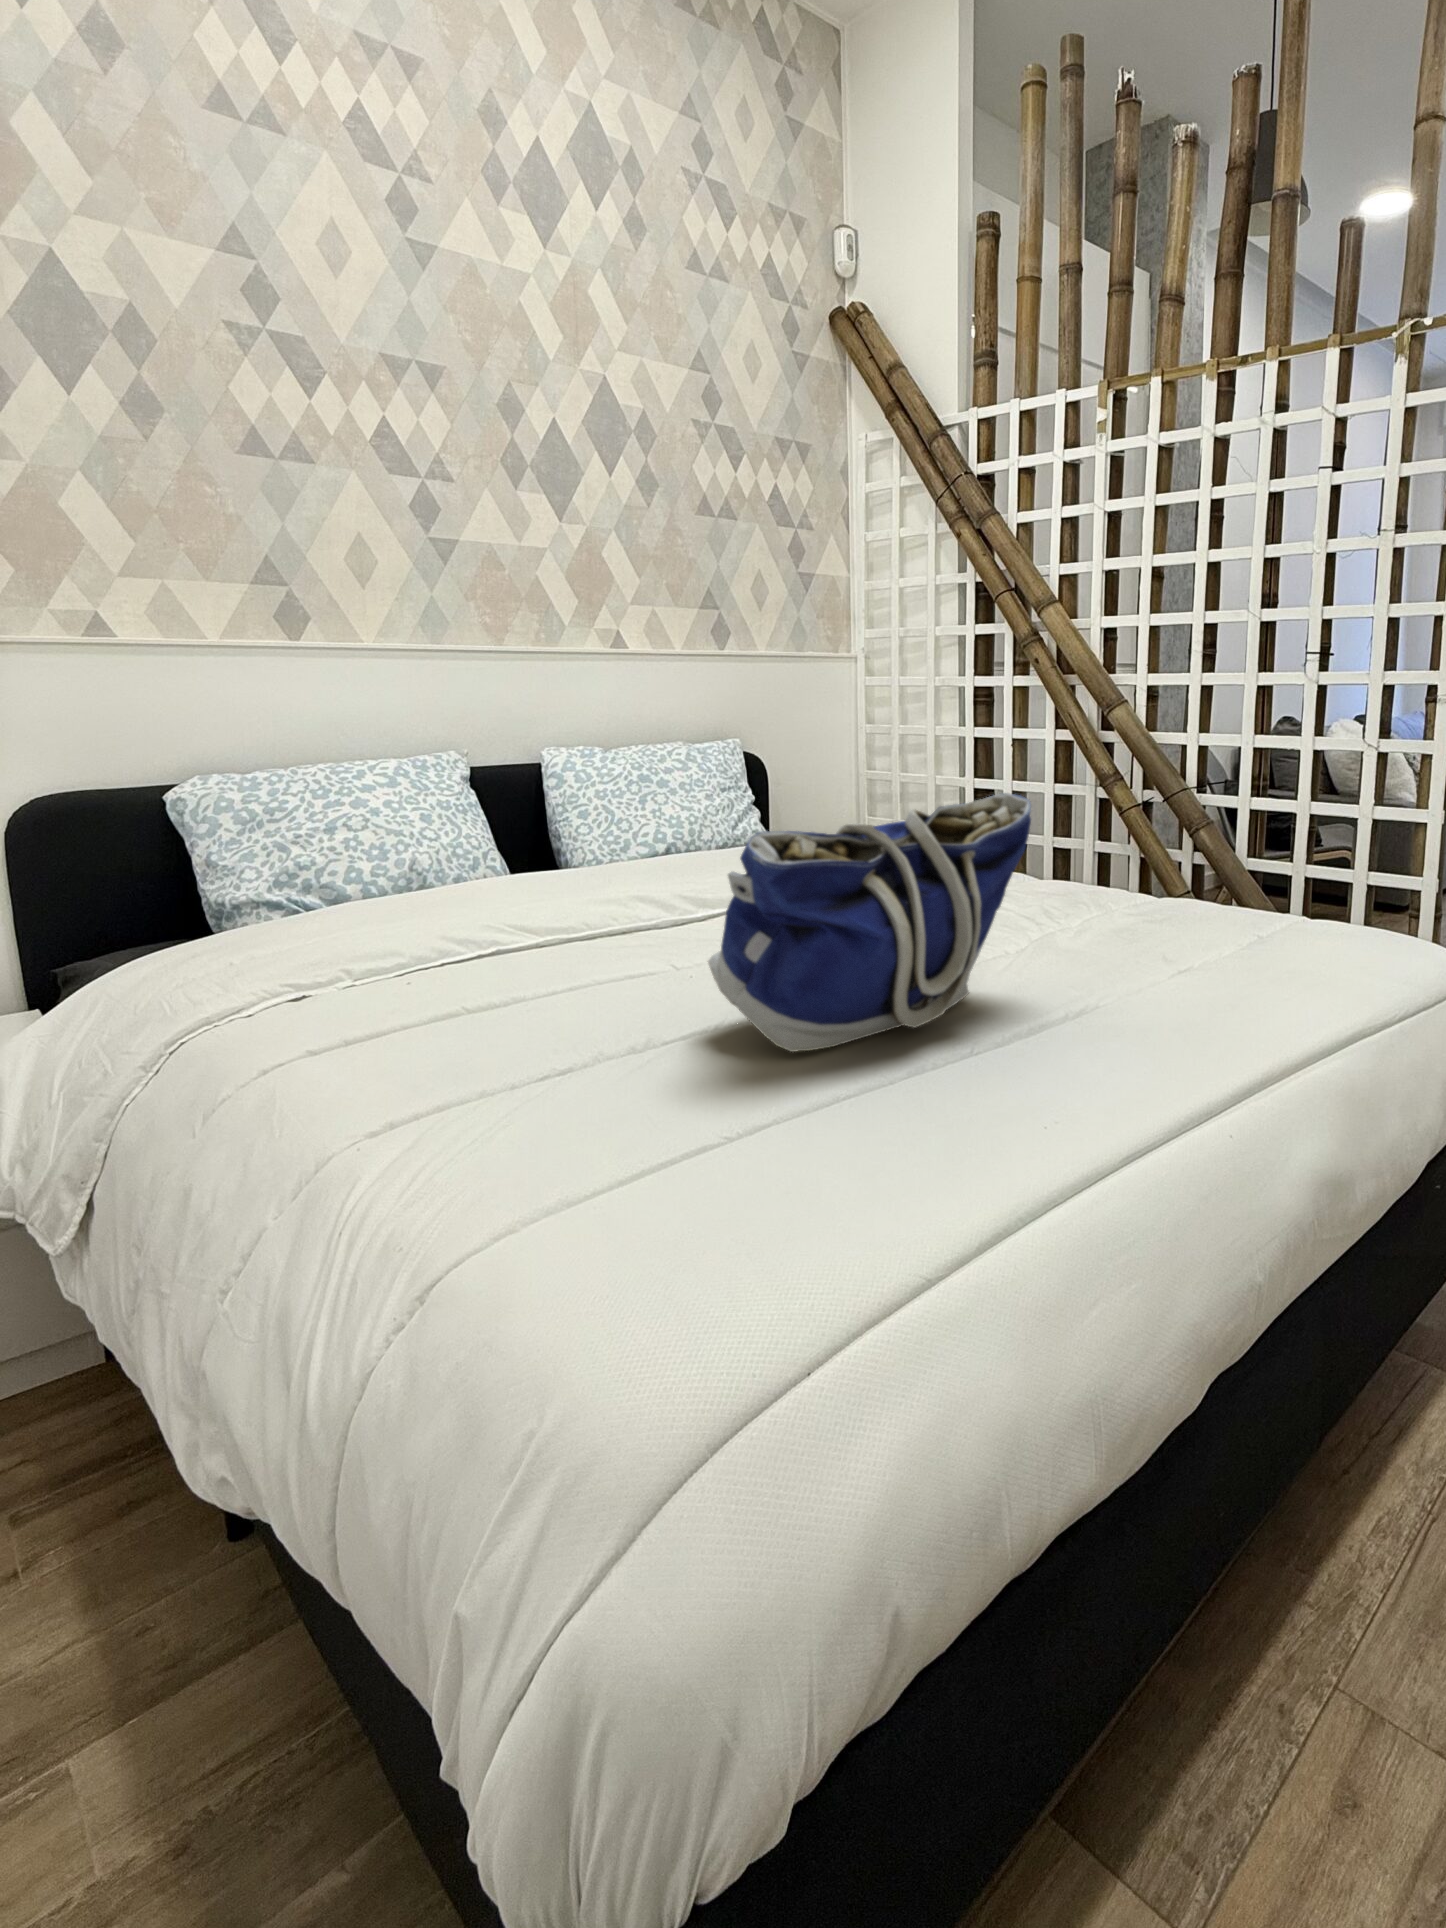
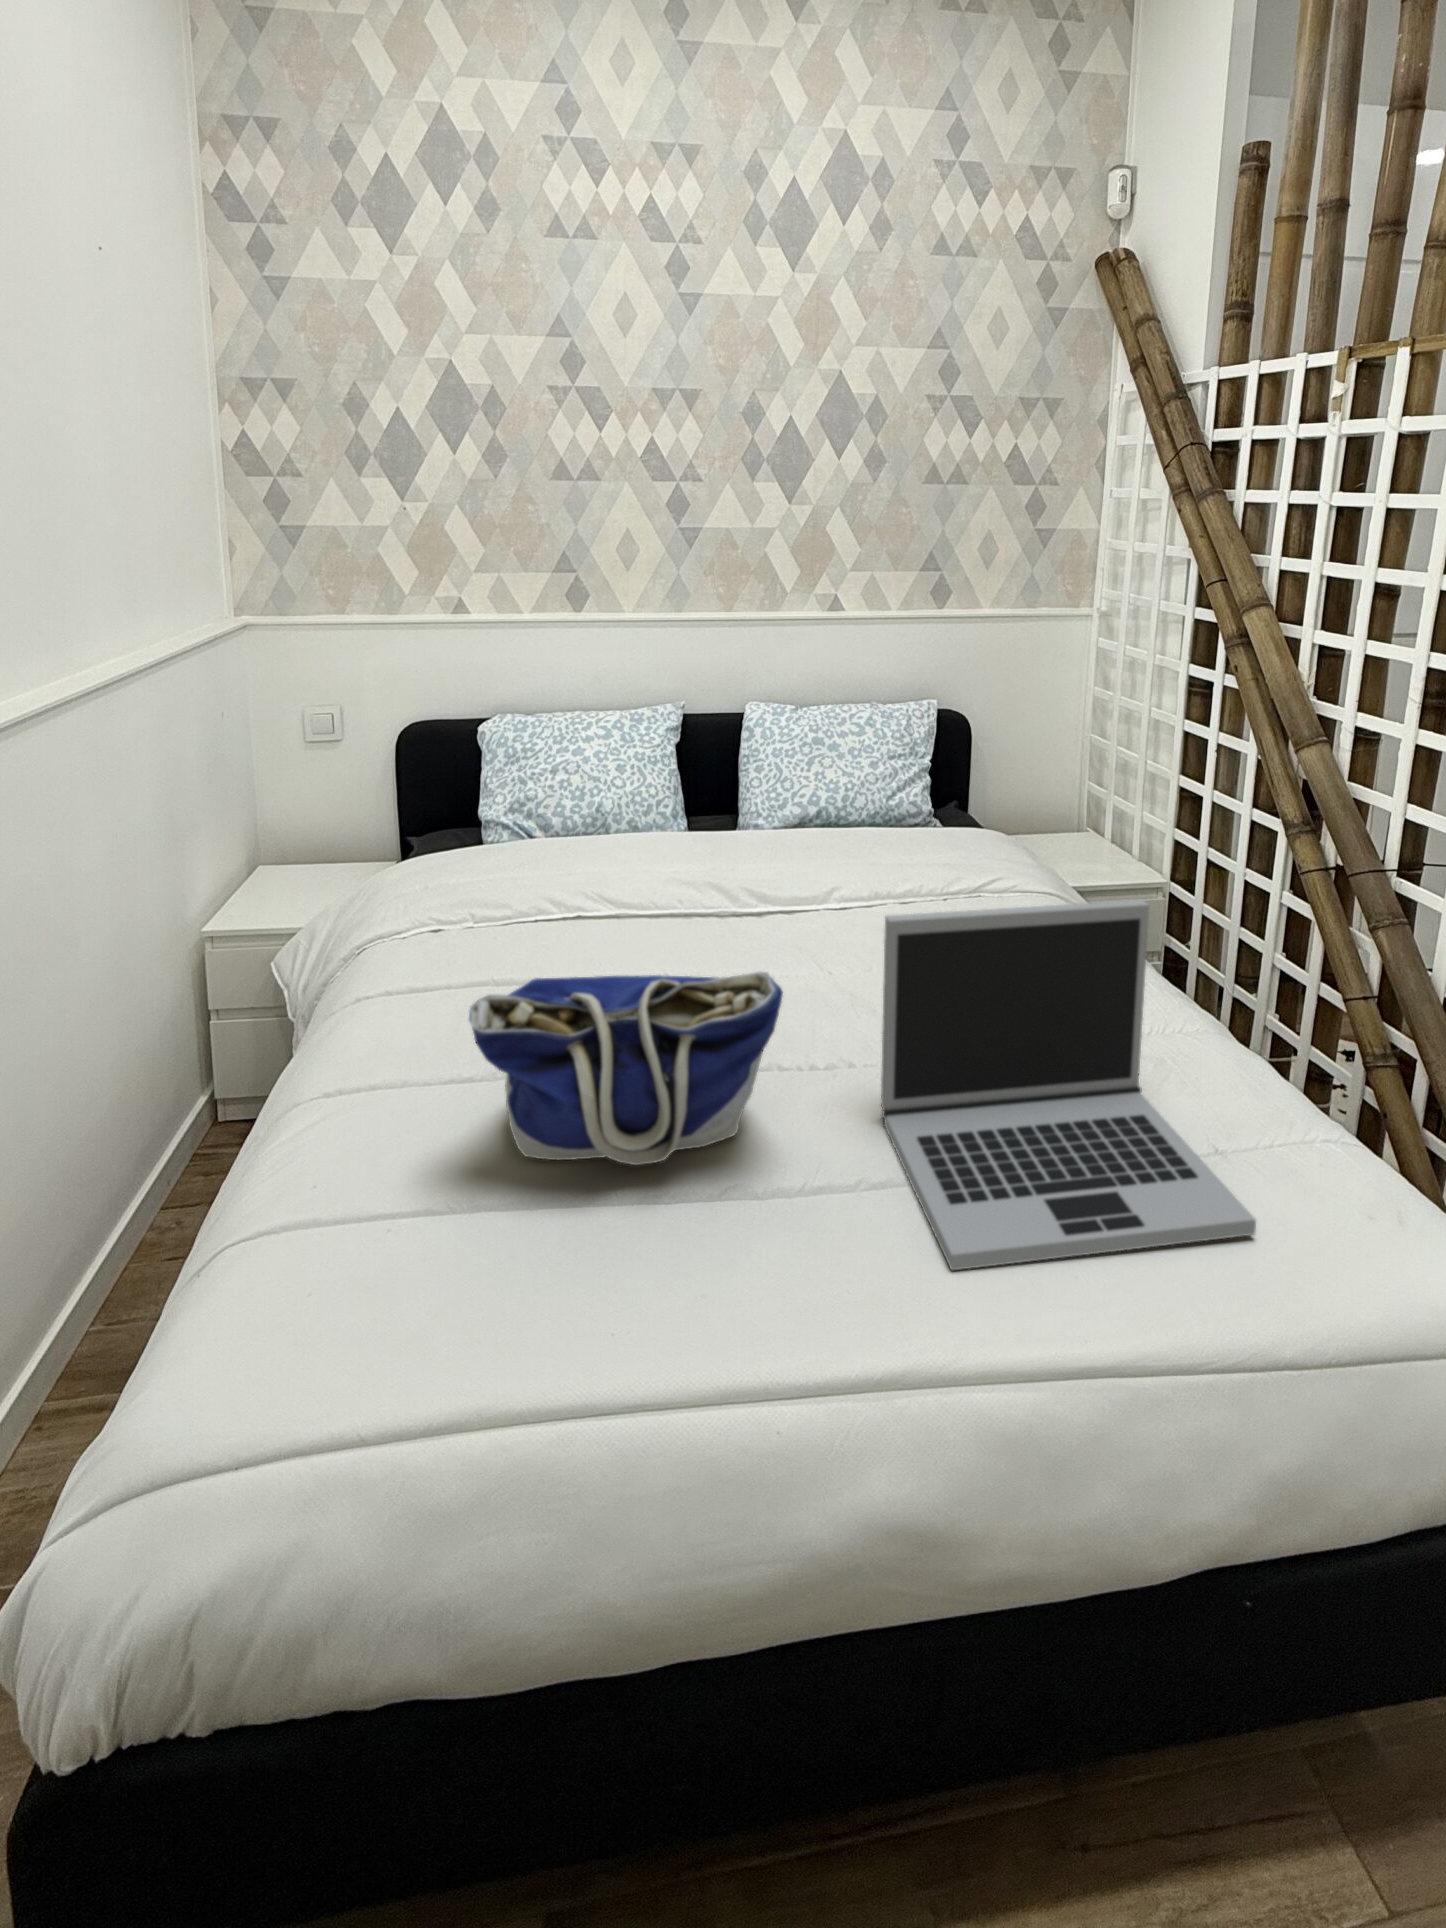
laptop: none [1051,738,1380,1007] -> present [881,900,1256,1270]

